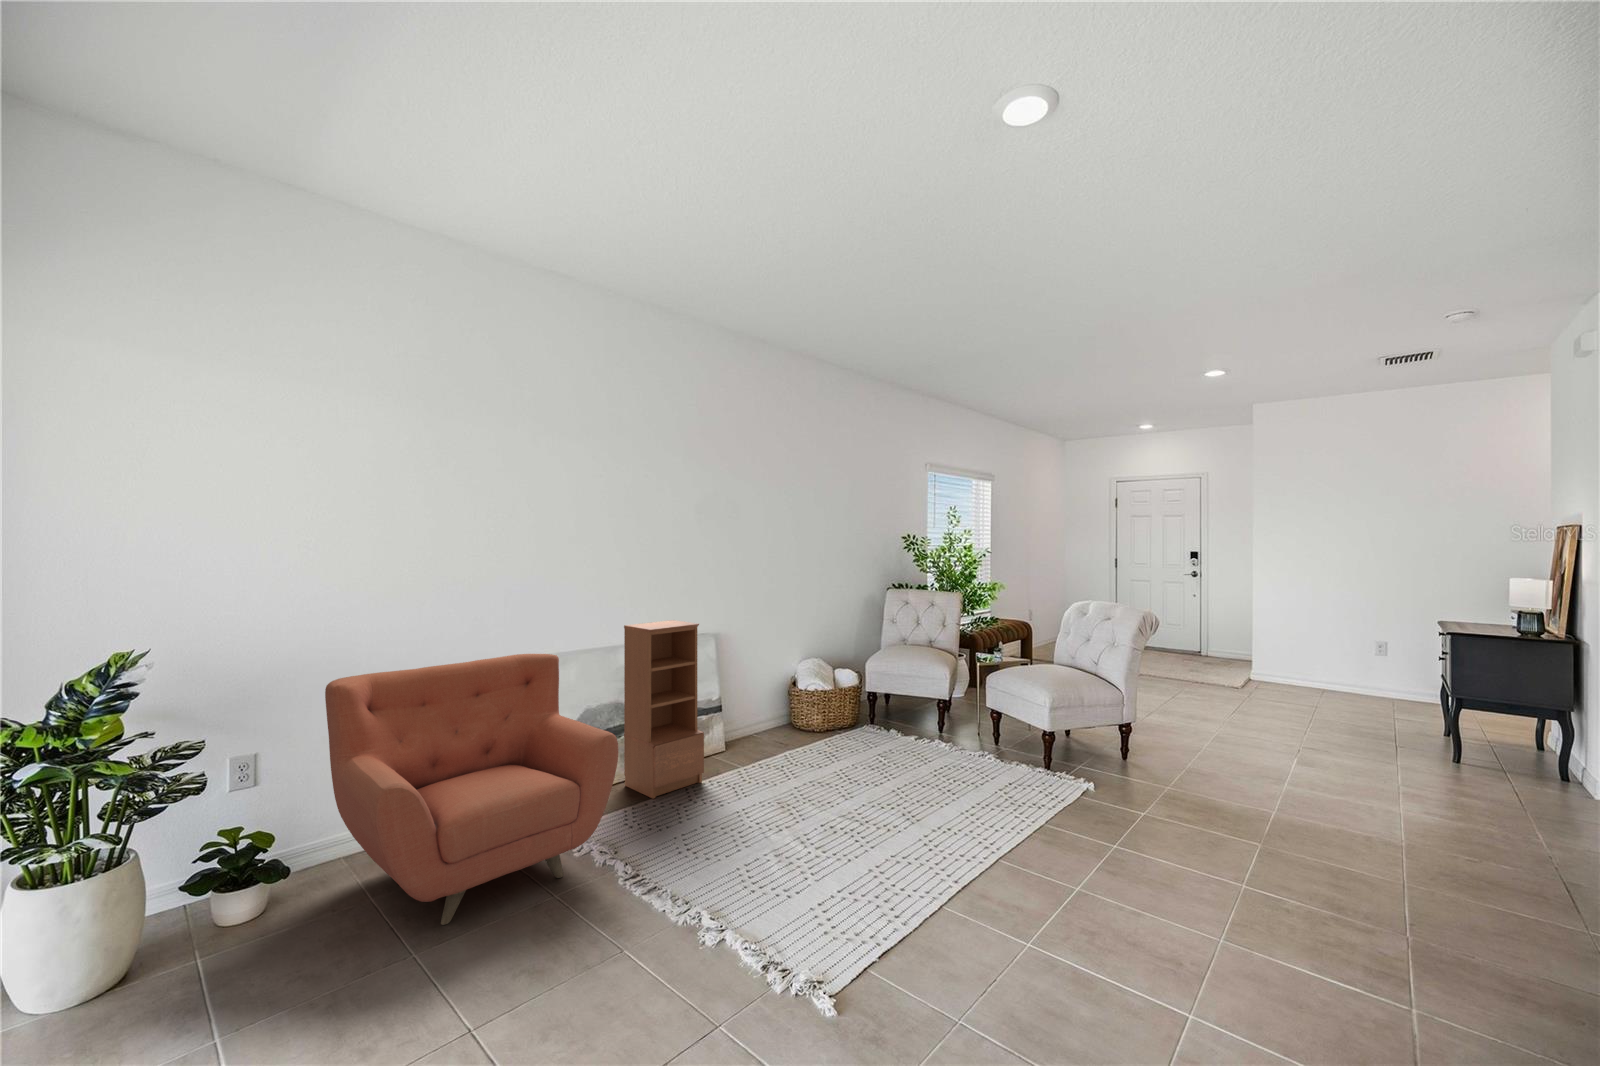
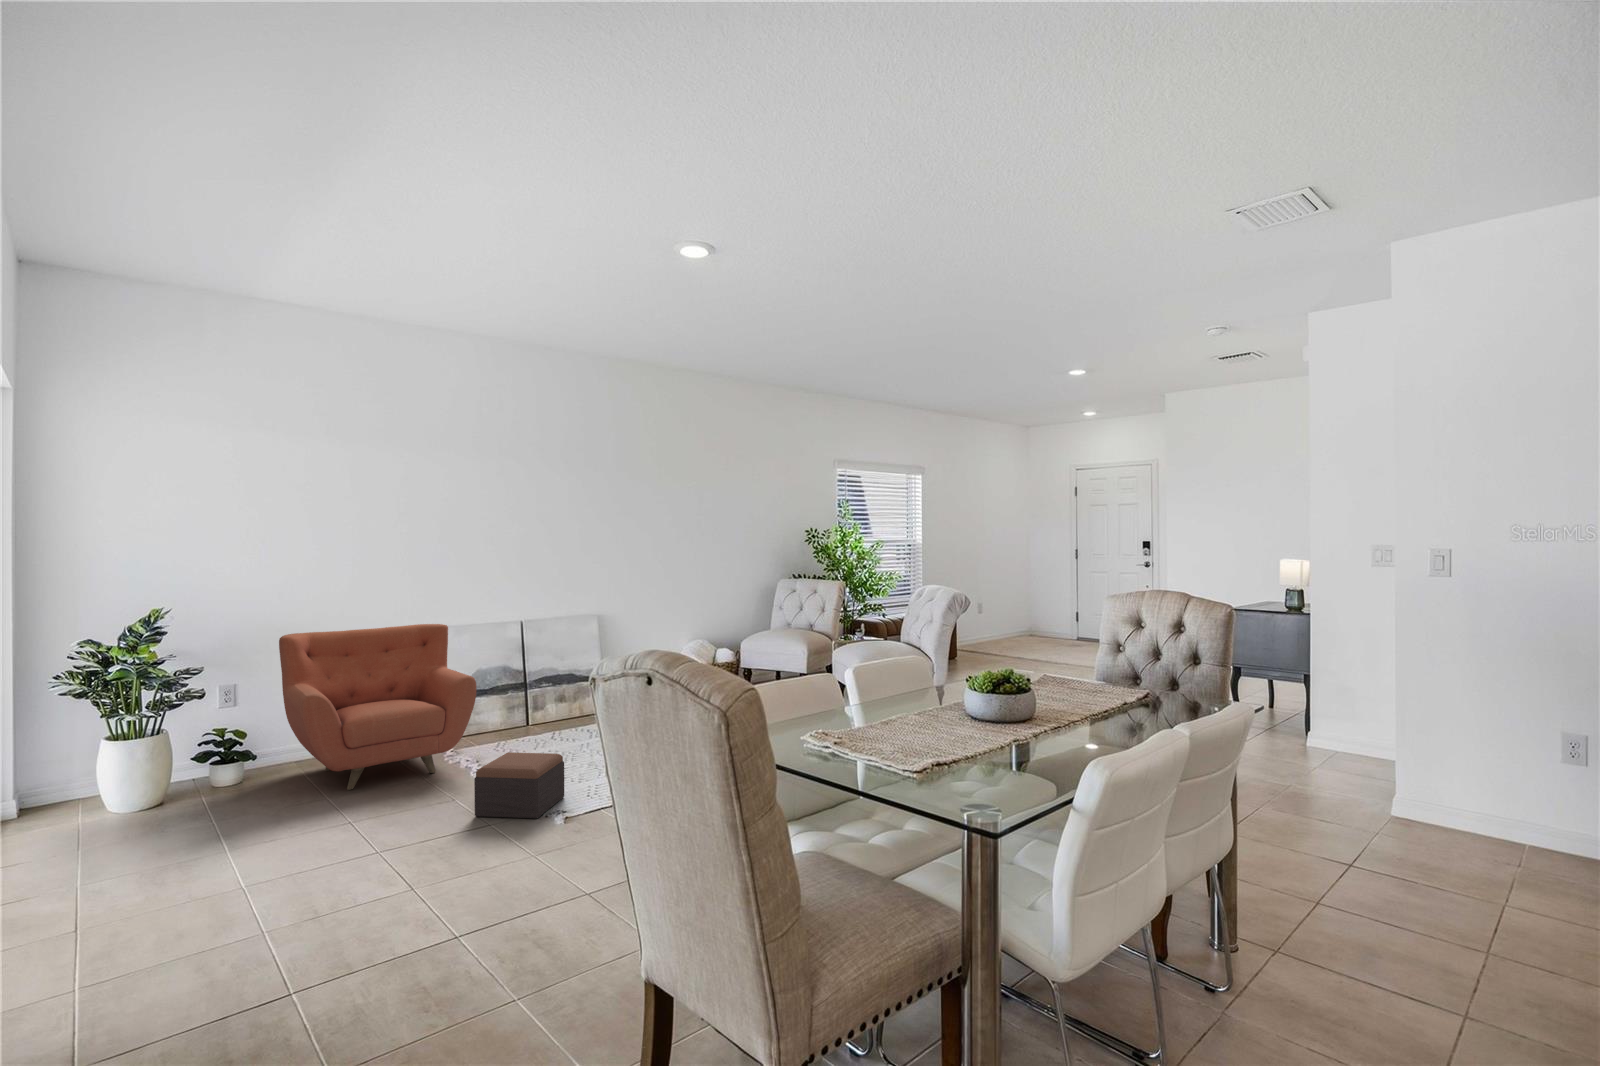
bookcase: present [624,620,704,799] -> none [509,603,571,738]
footstool: none [680,863,791,990] -> present [474,752,564,819]

